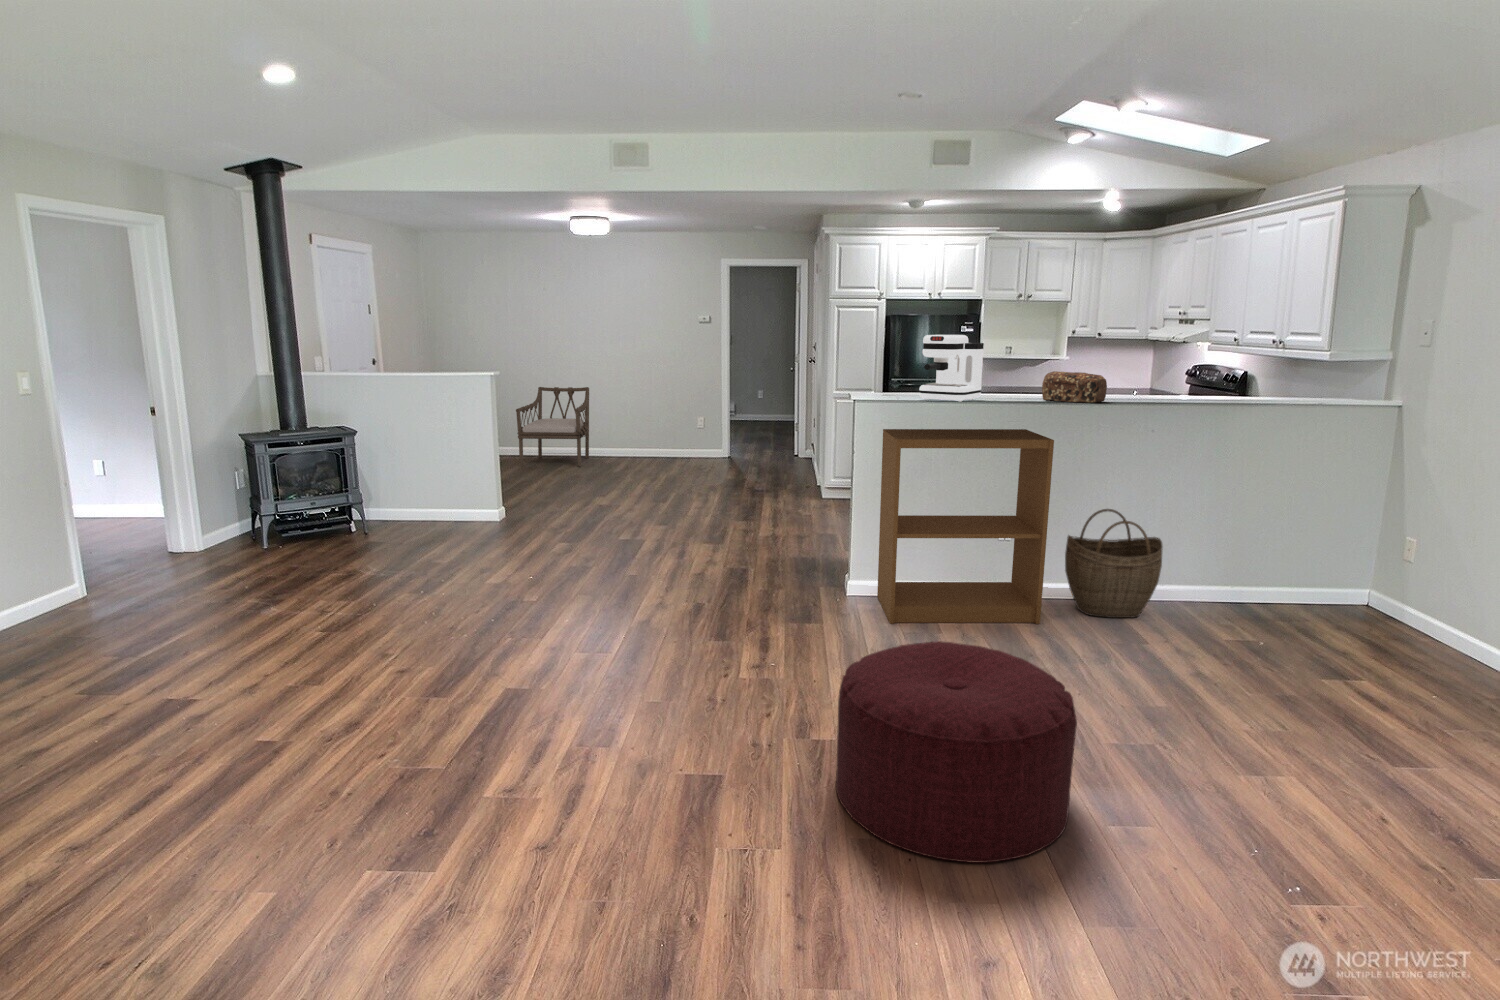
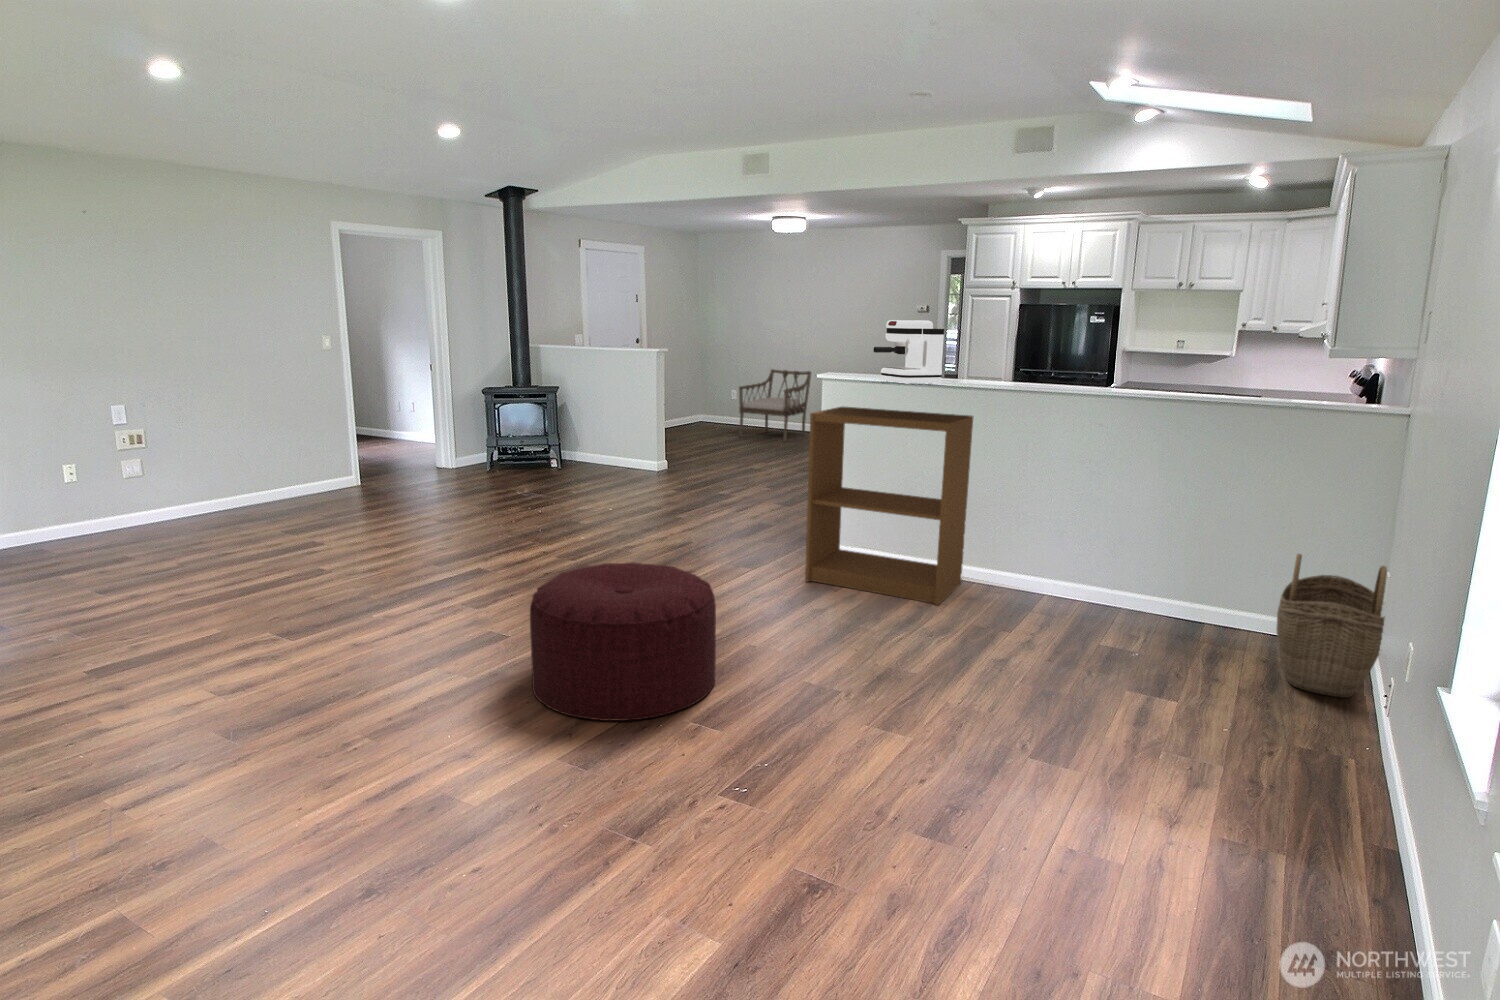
bread loaf: present [1042,371,1107,403] -> none [997,359,1057,392]
woven basket: present [1065,509,1163,618] -> present [1277,554,1387,698]

